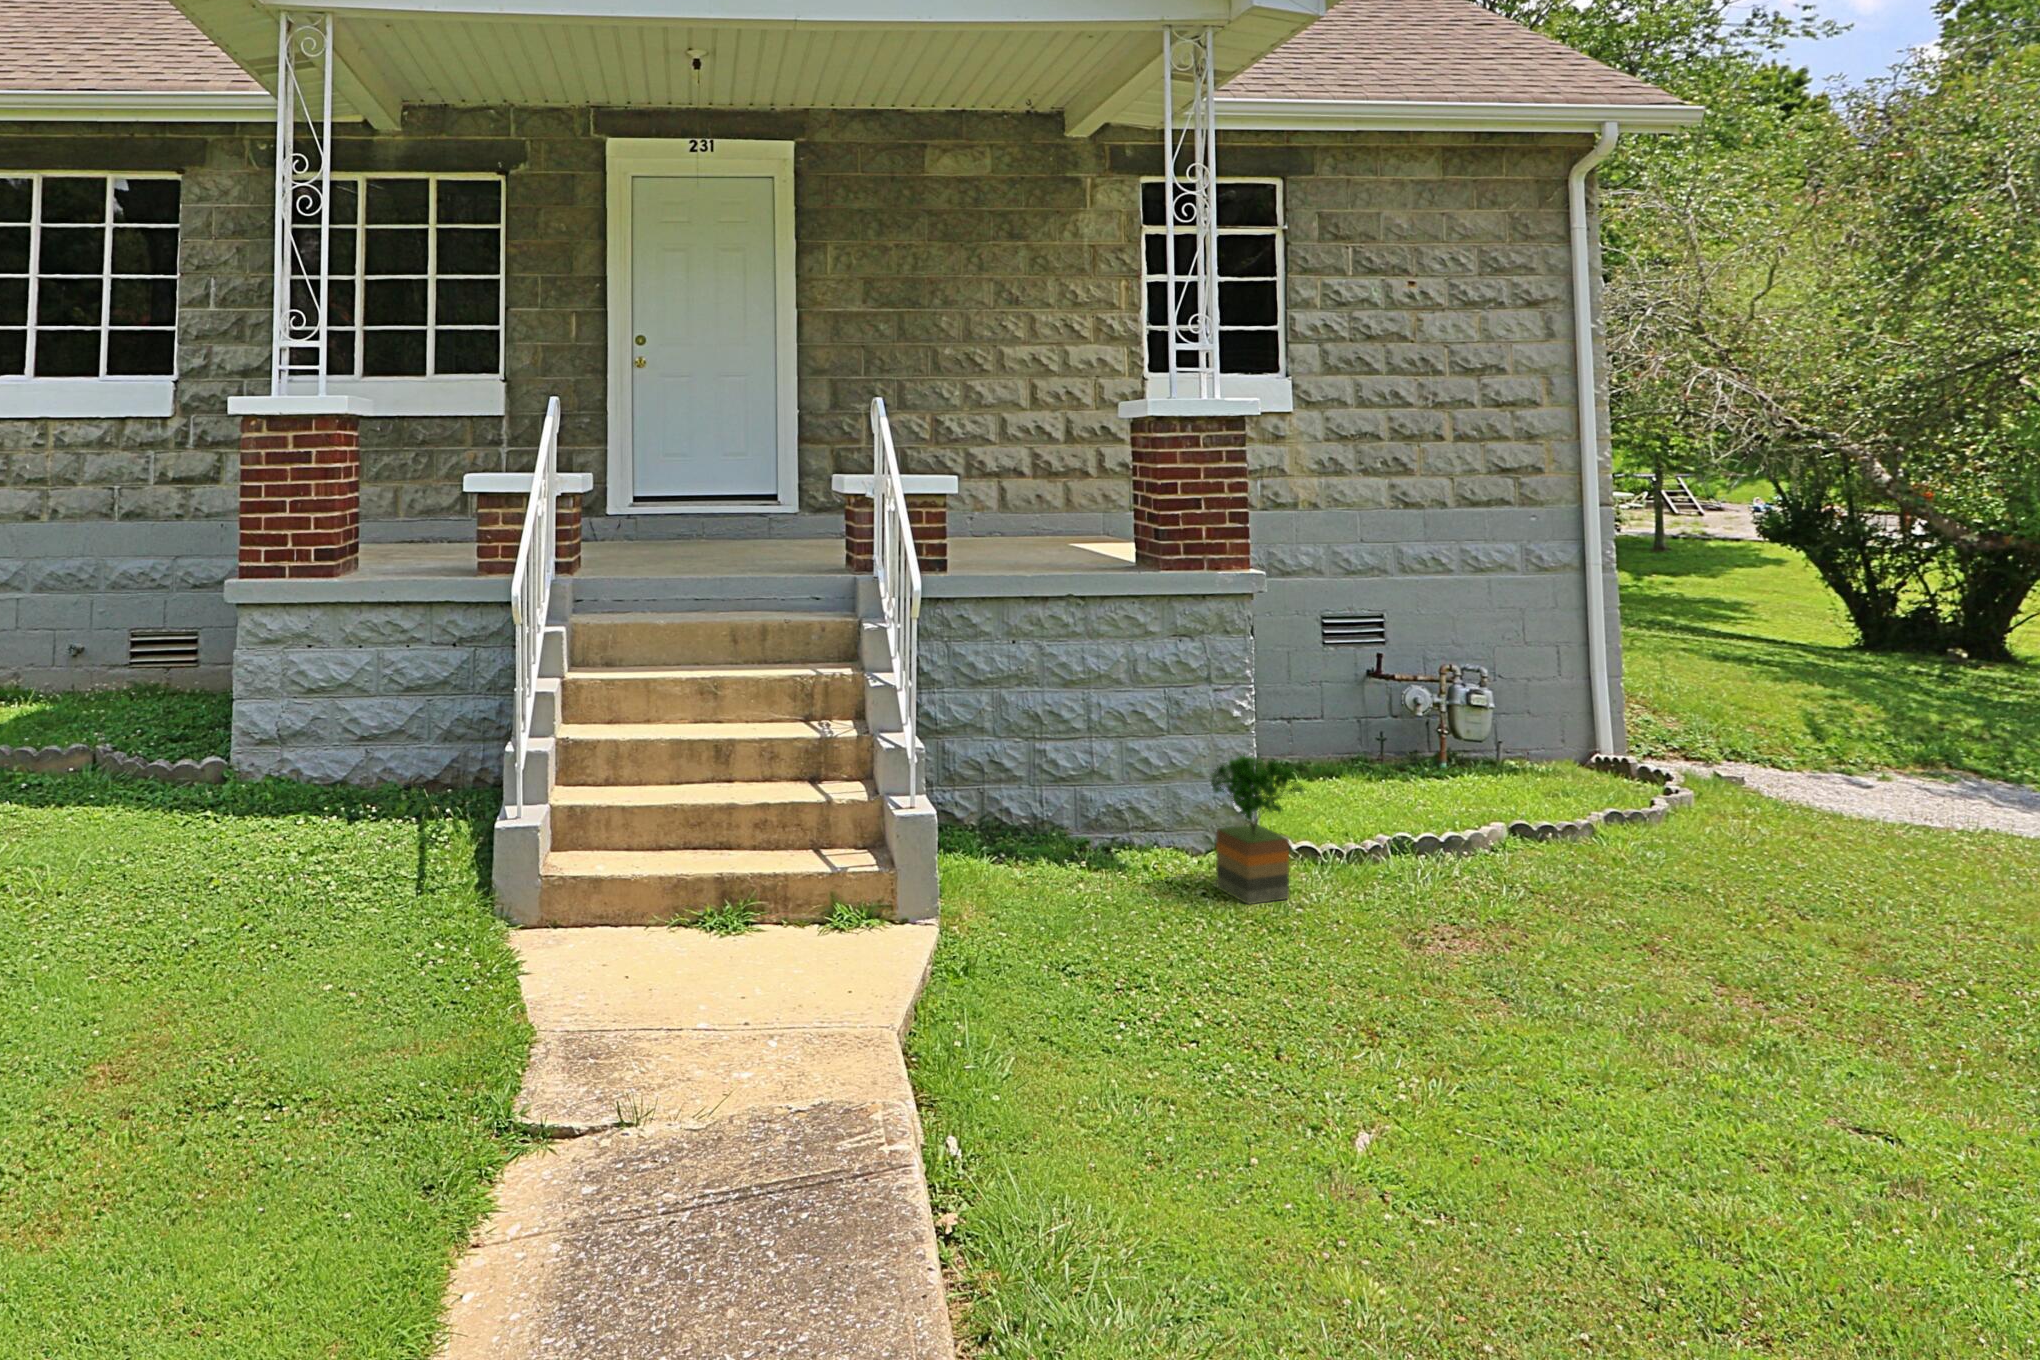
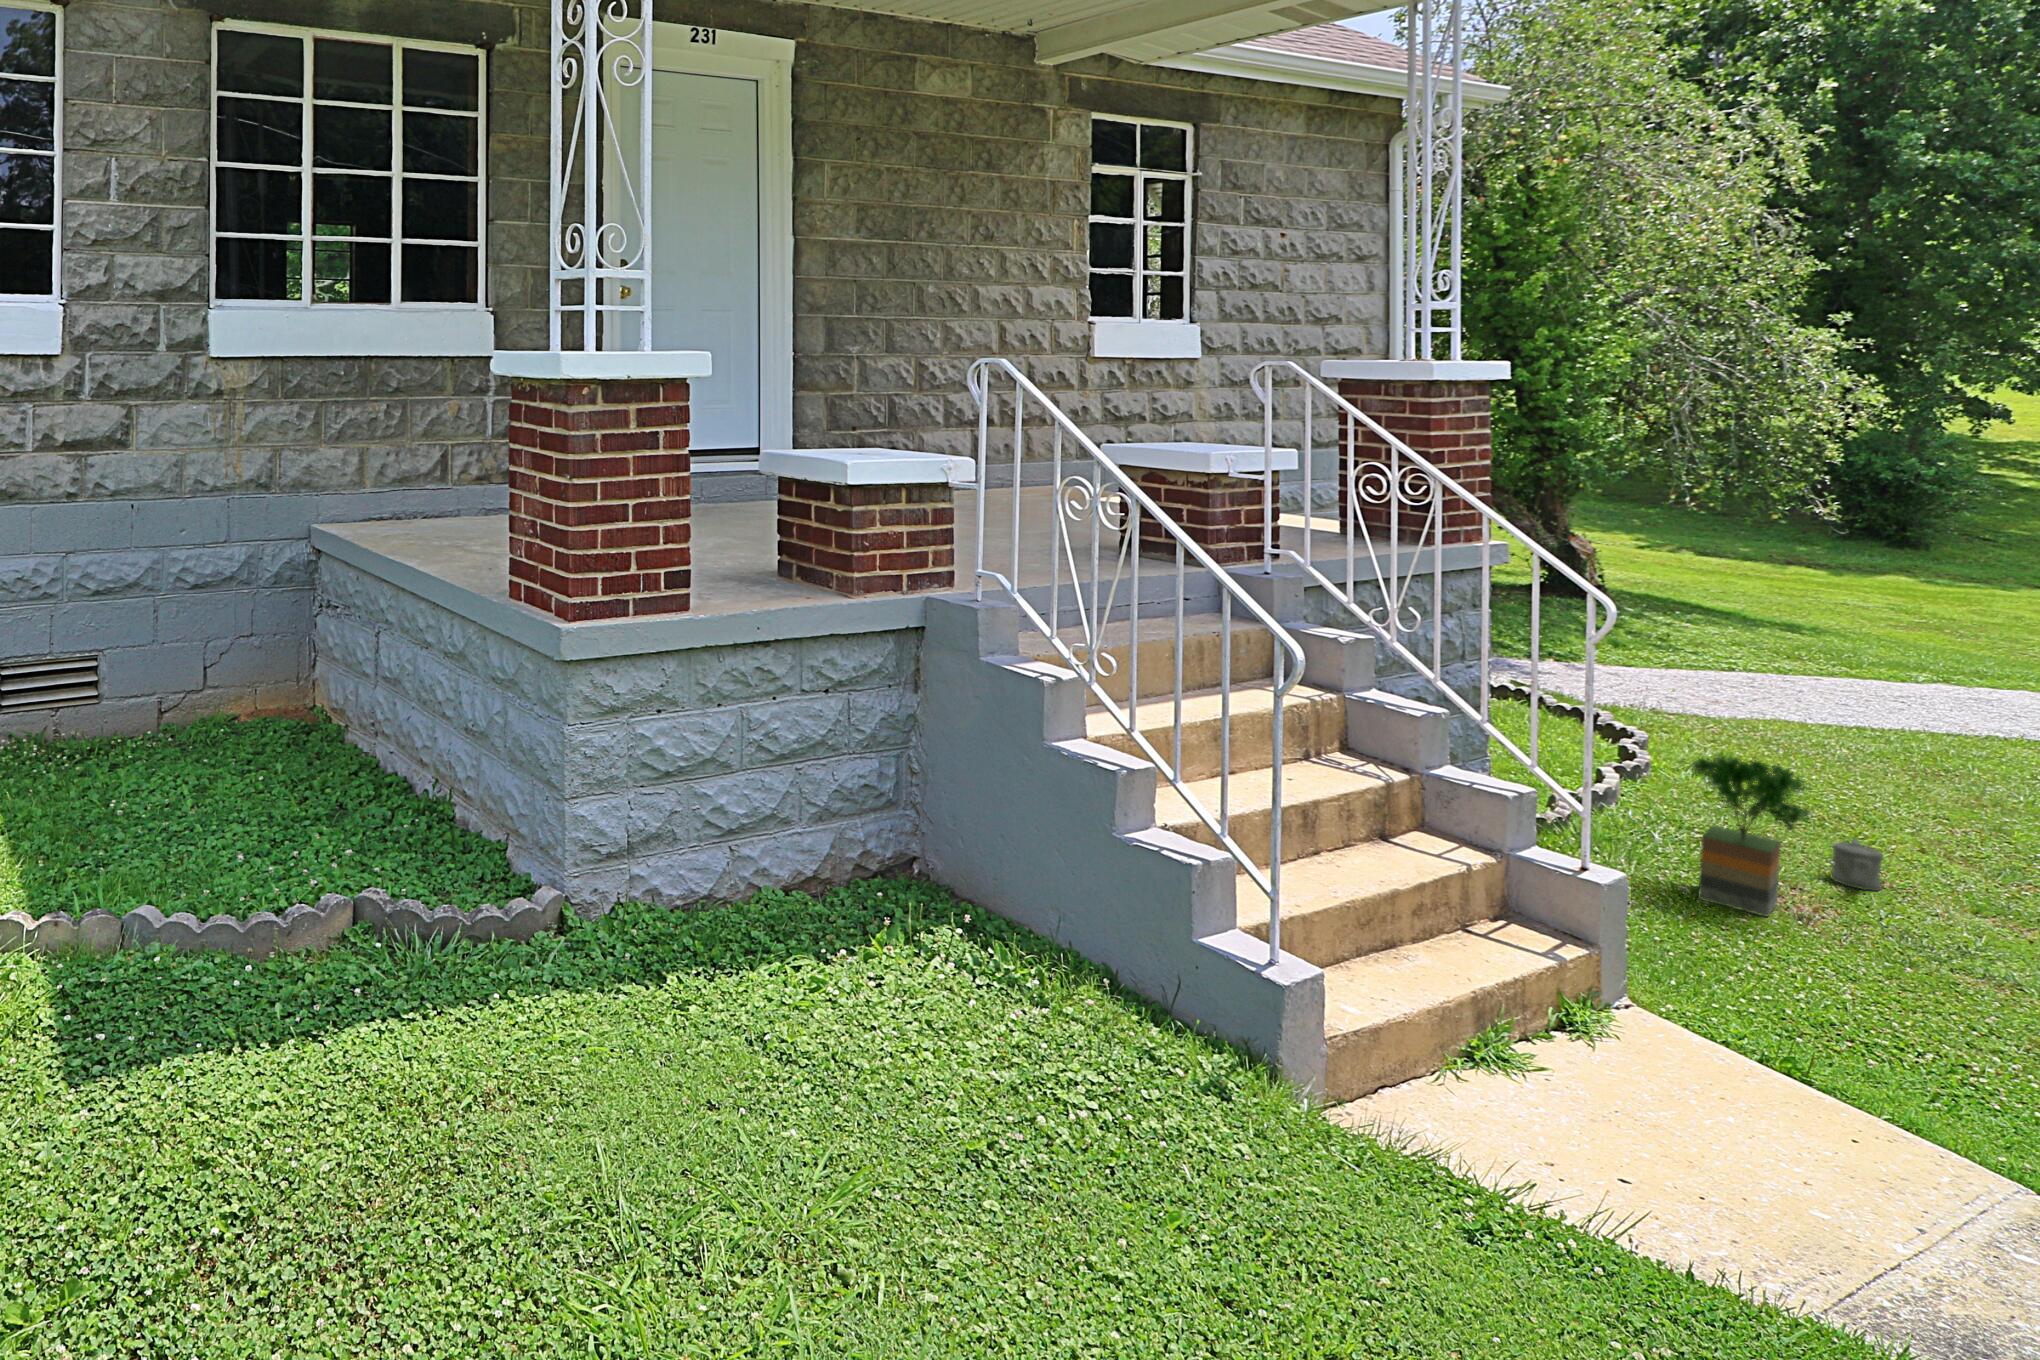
watering can: none [1388,859,1457,906] -> present [1831,839,1884,891]

